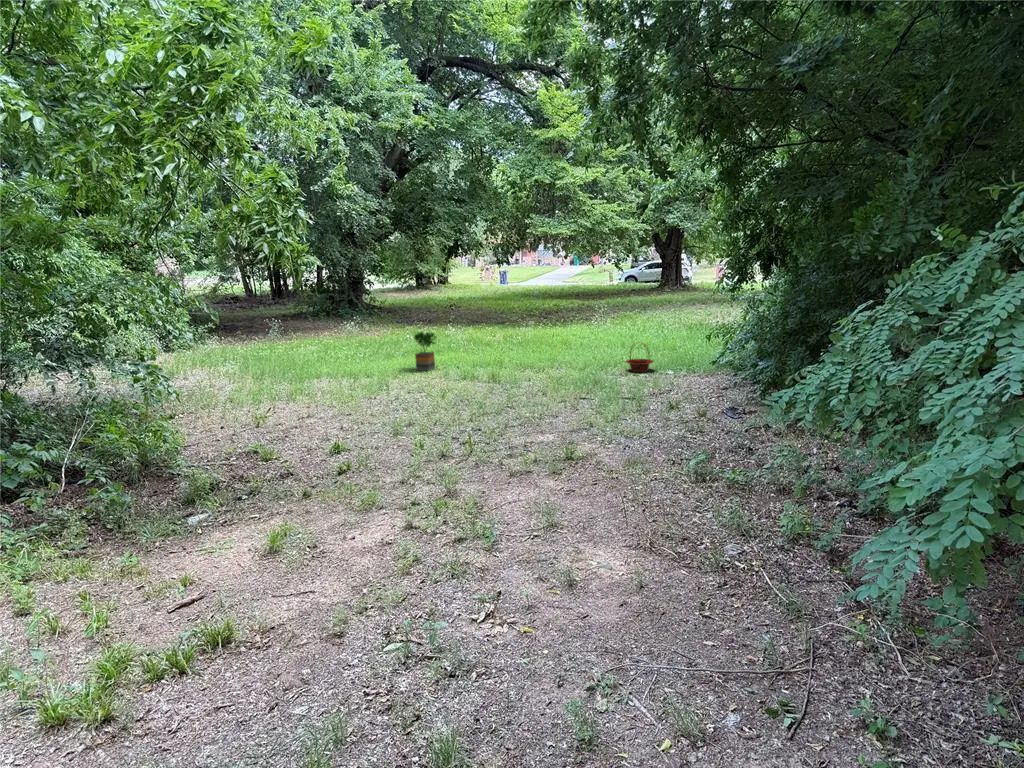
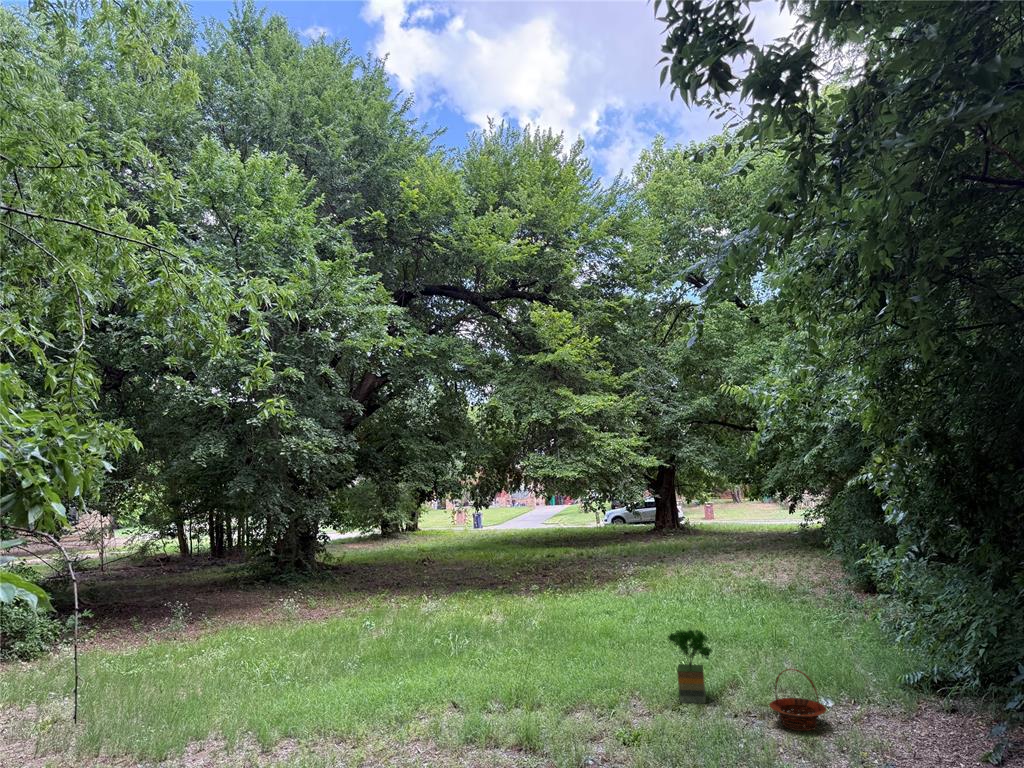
potted tree: present [414,332,437,371] -> present [668,630,712,703]

